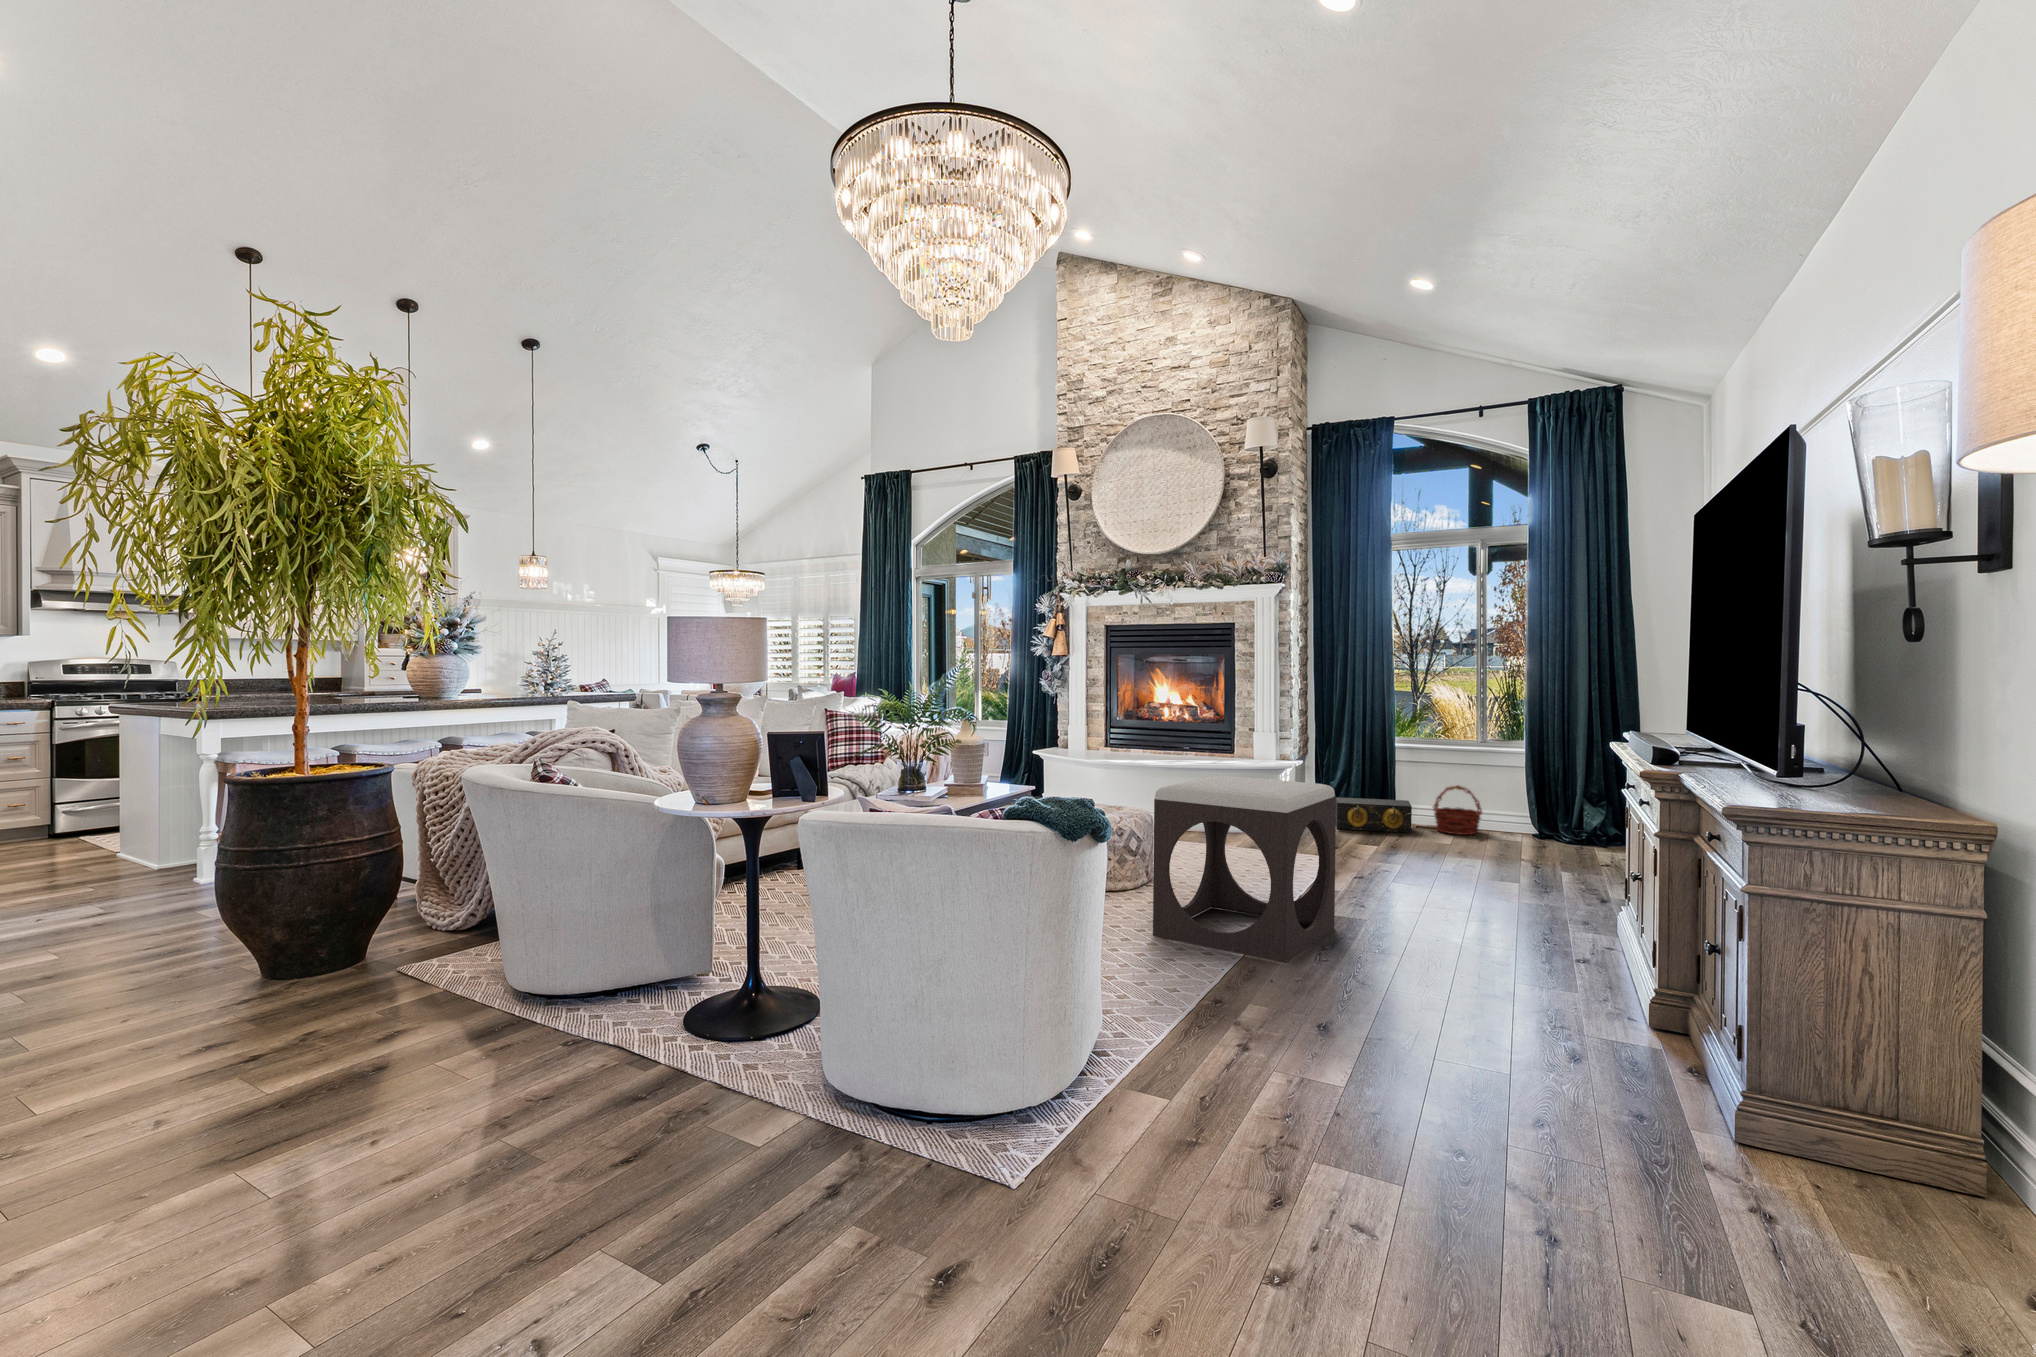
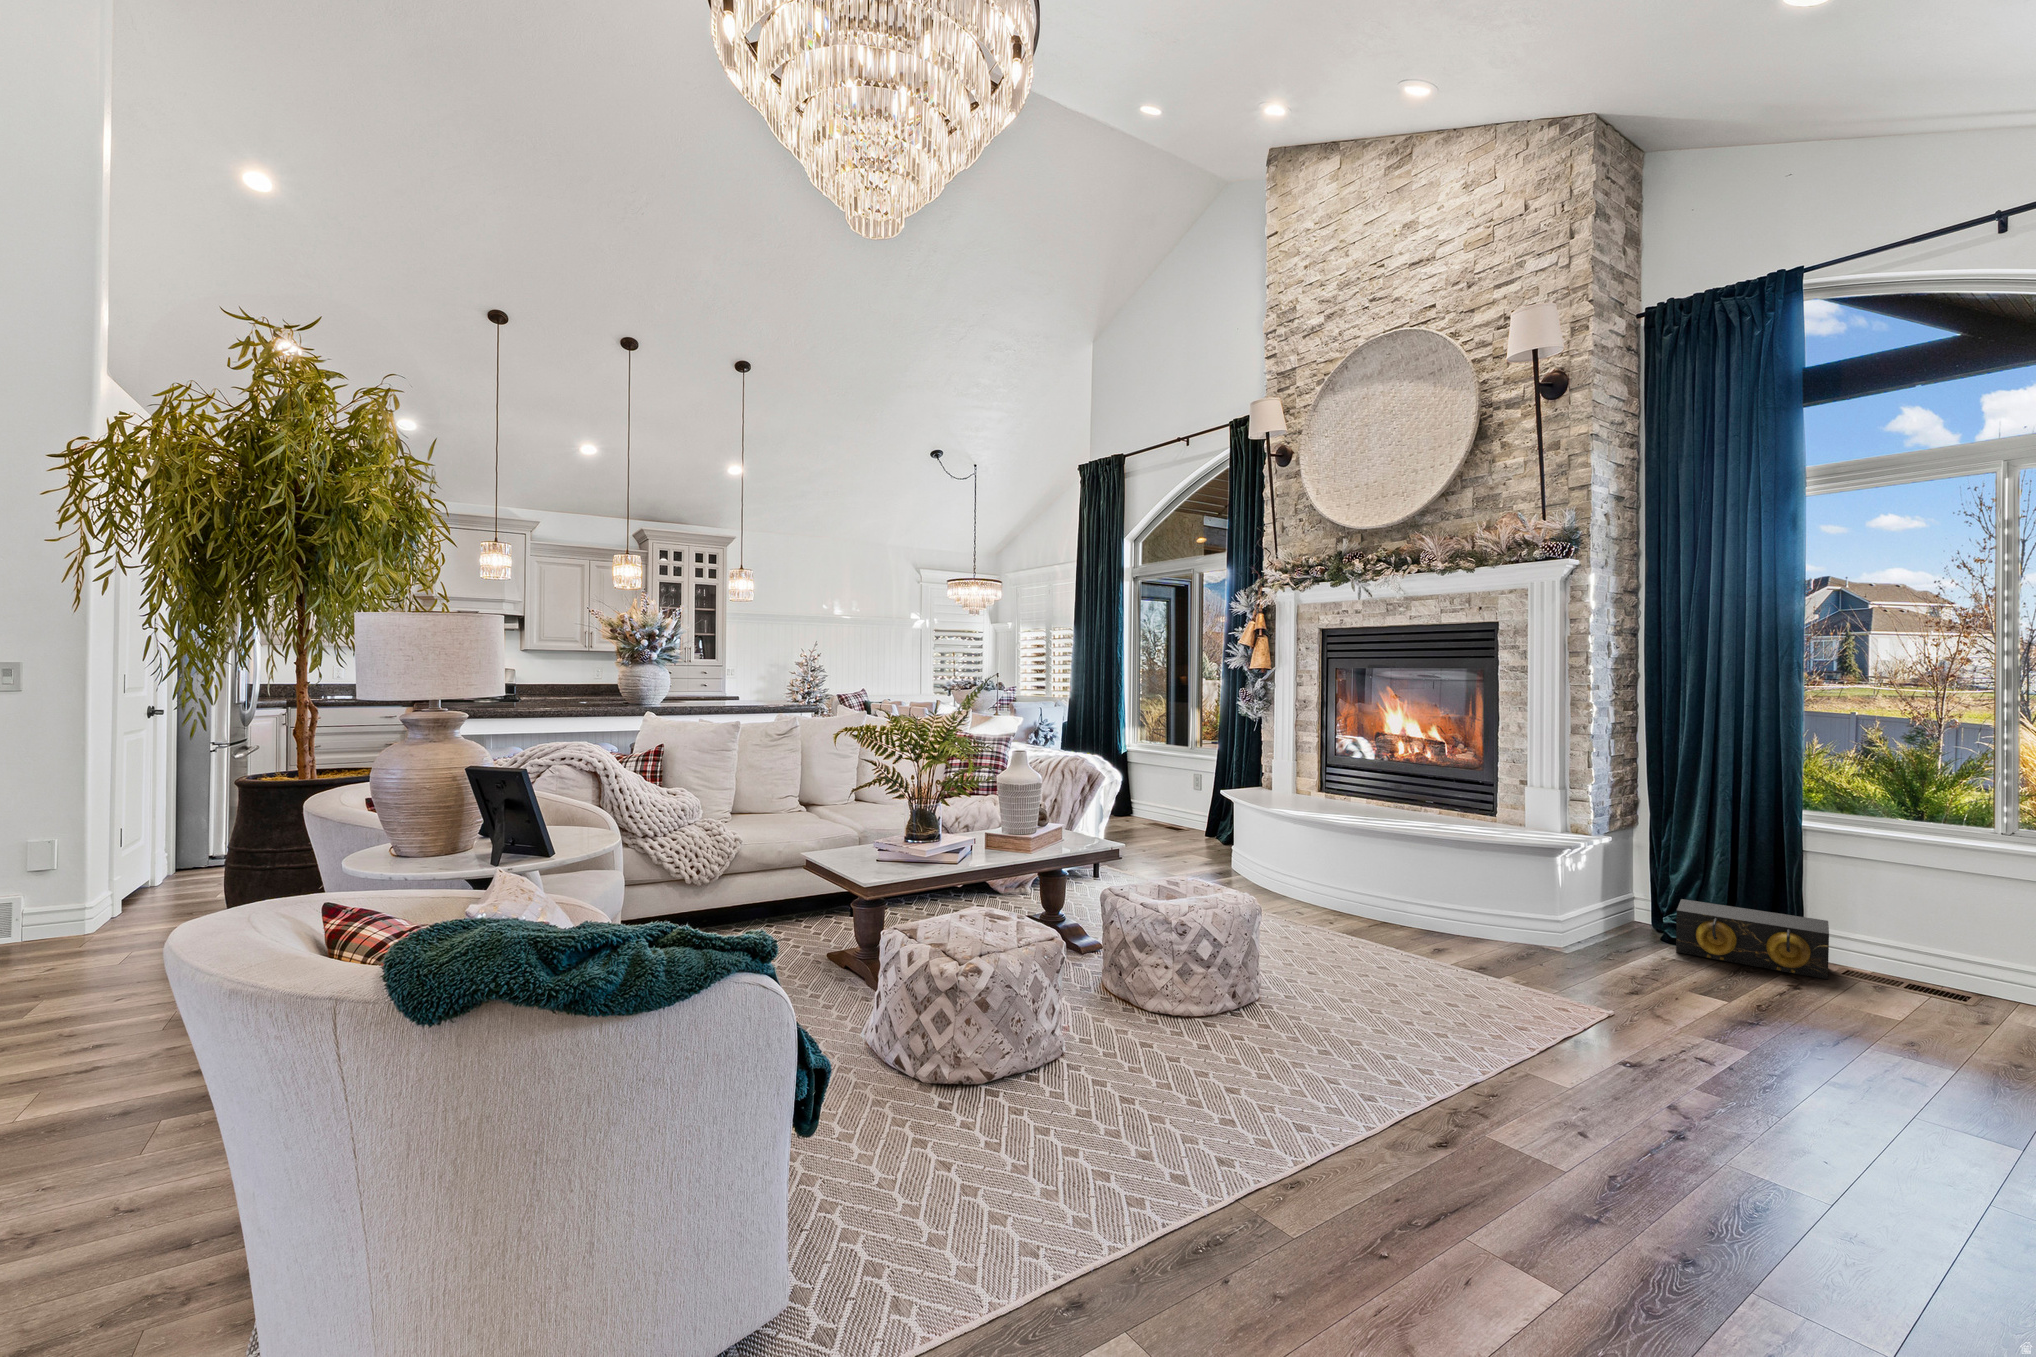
footstool: present [1153,775,1336,963] -> none [1123,880,1487,1293]
basket: present [1433,785,1482,835] -> none [1880,906,1998,1002]

